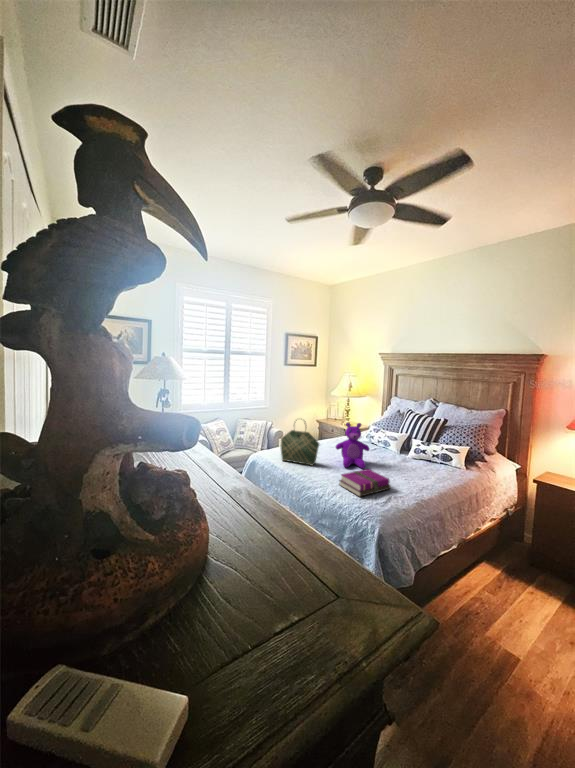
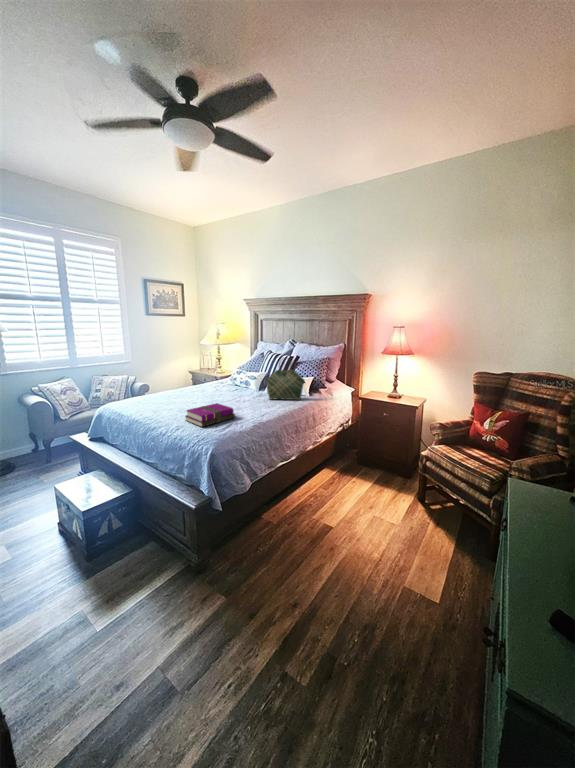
tote bag: present [281,420,319,466] -> present [266,361,305,400]
teddy bear: present [336,423,369,468] -> none [189,362,224,406]

